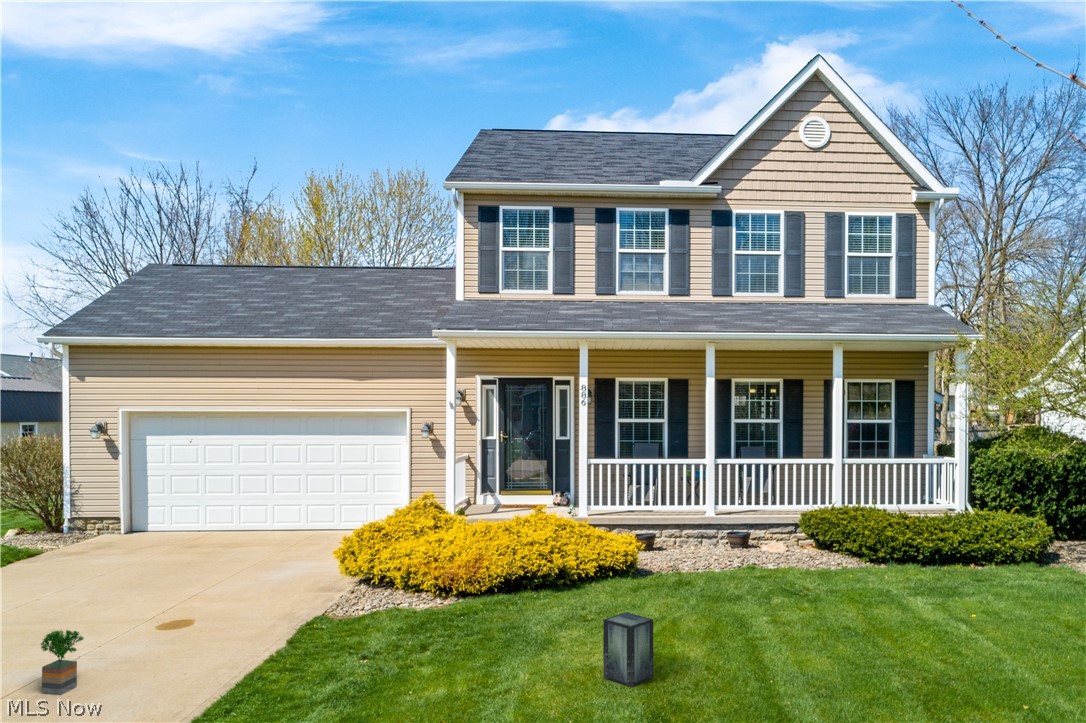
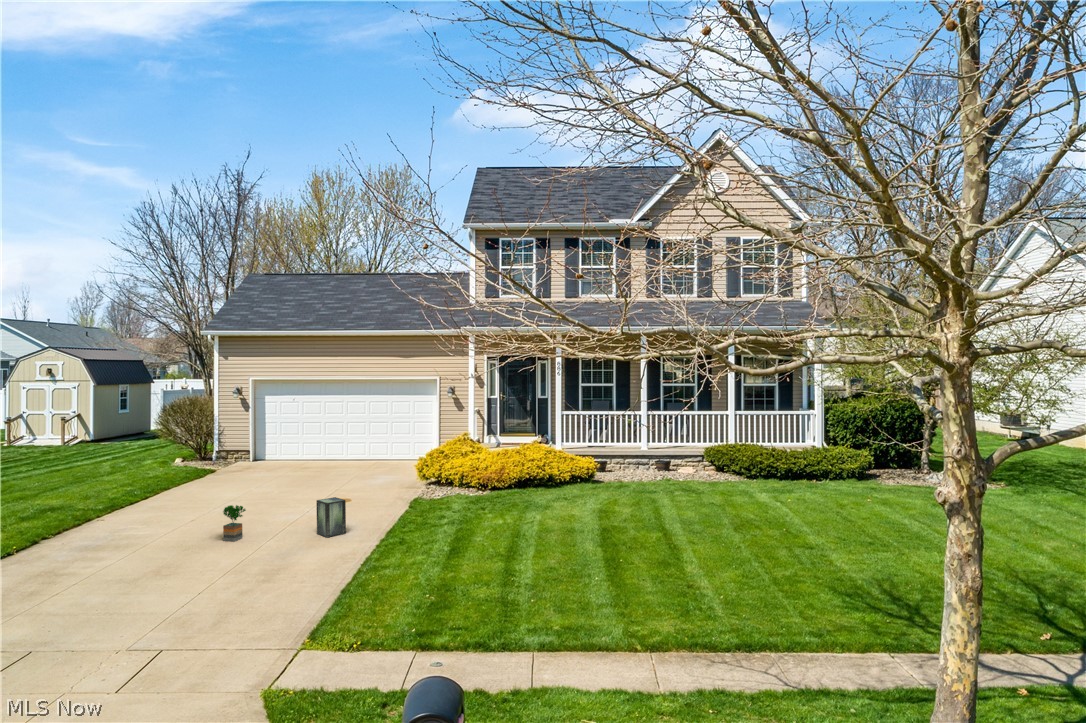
storage box: present [603,612,654,687] -> present [316,497,346,538]

